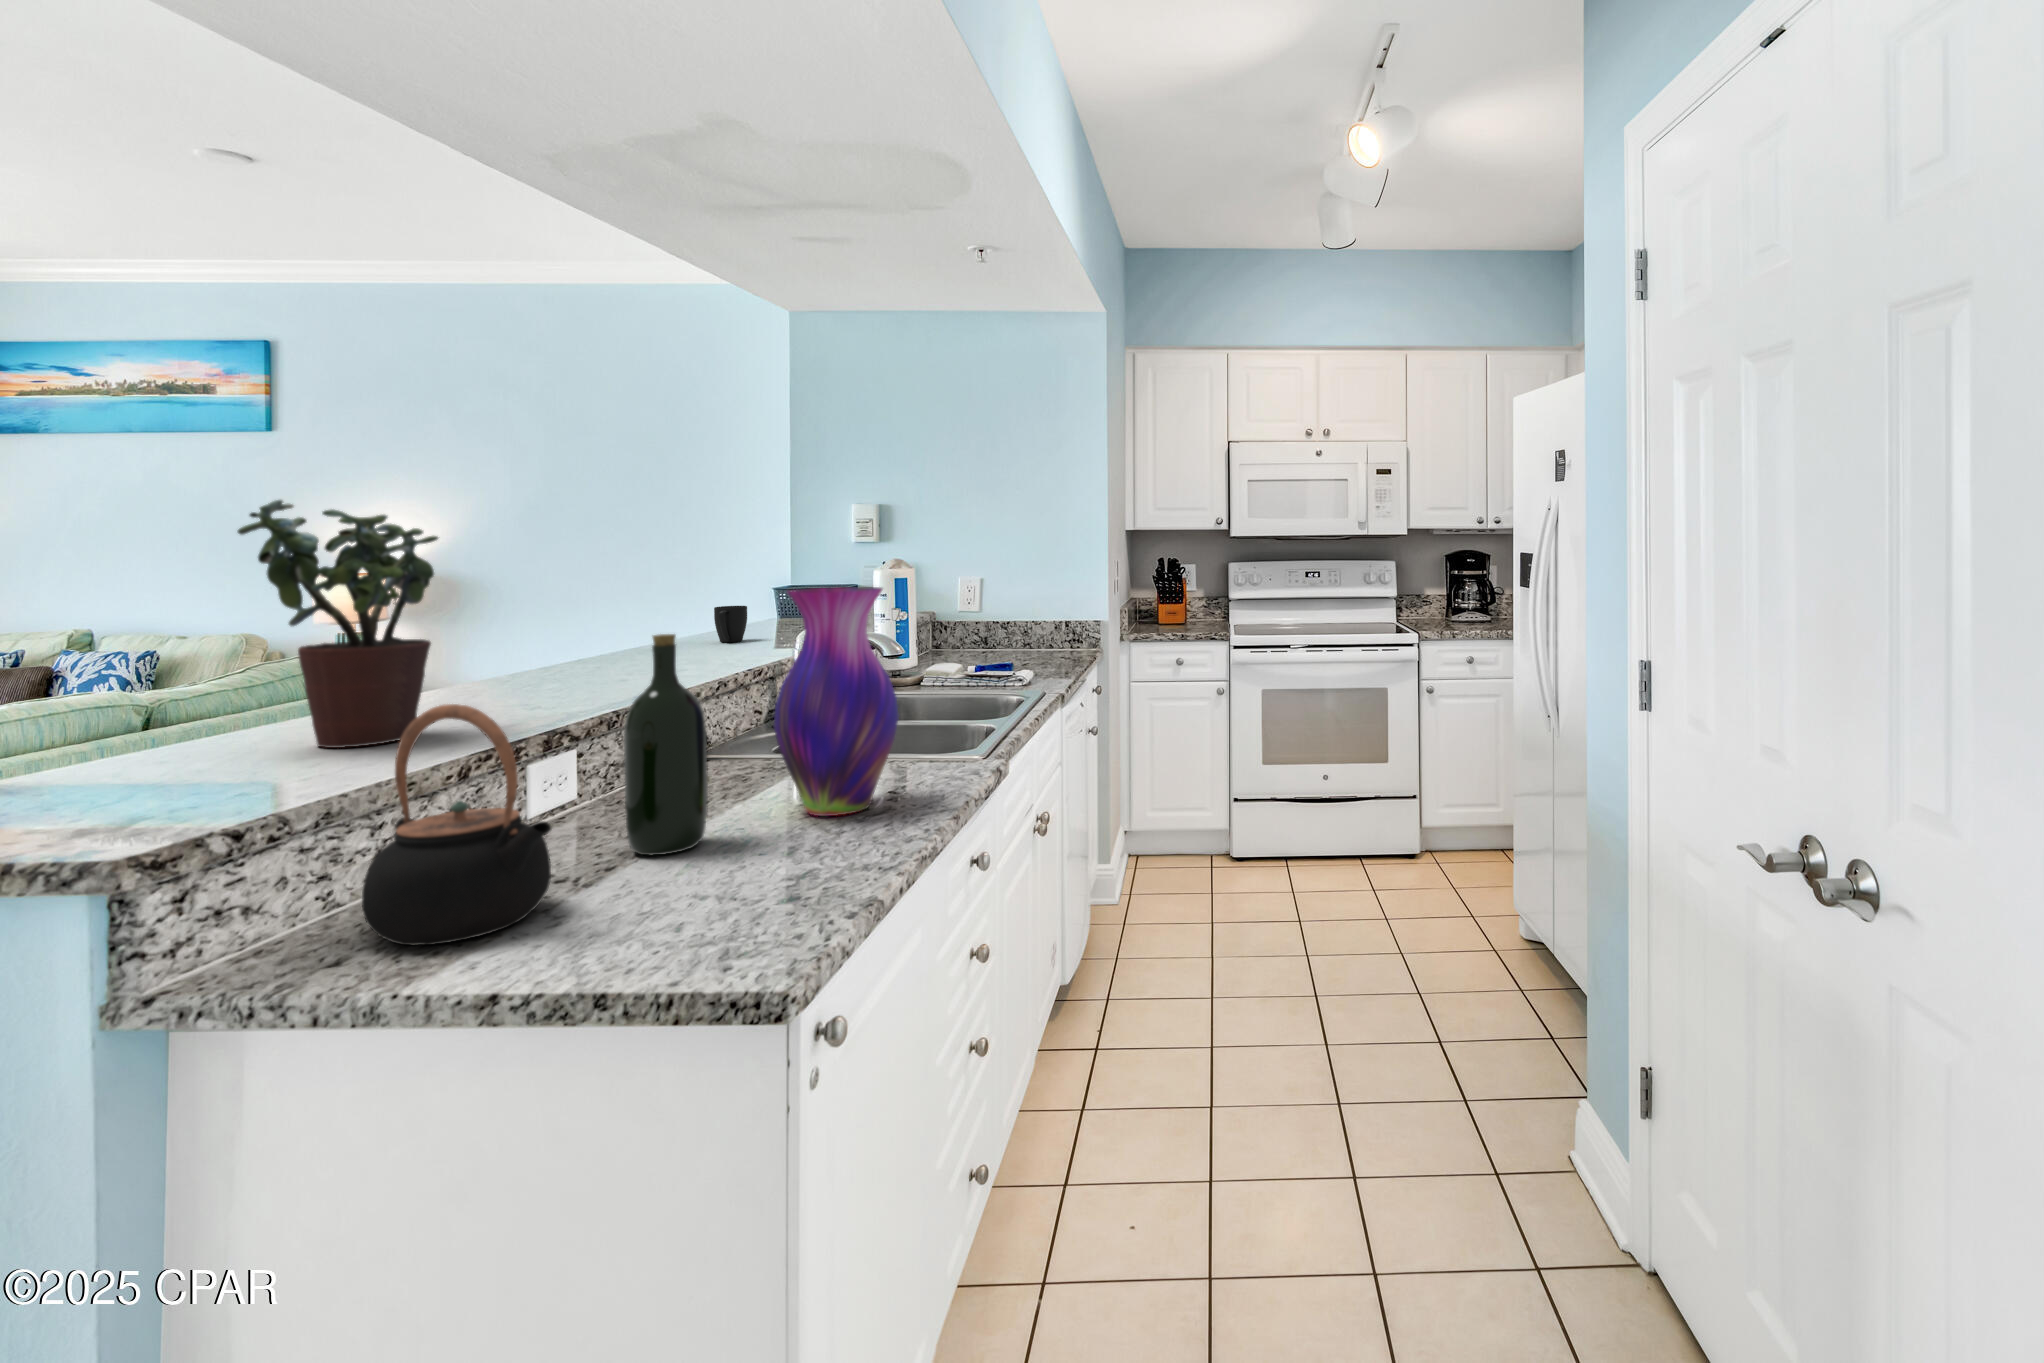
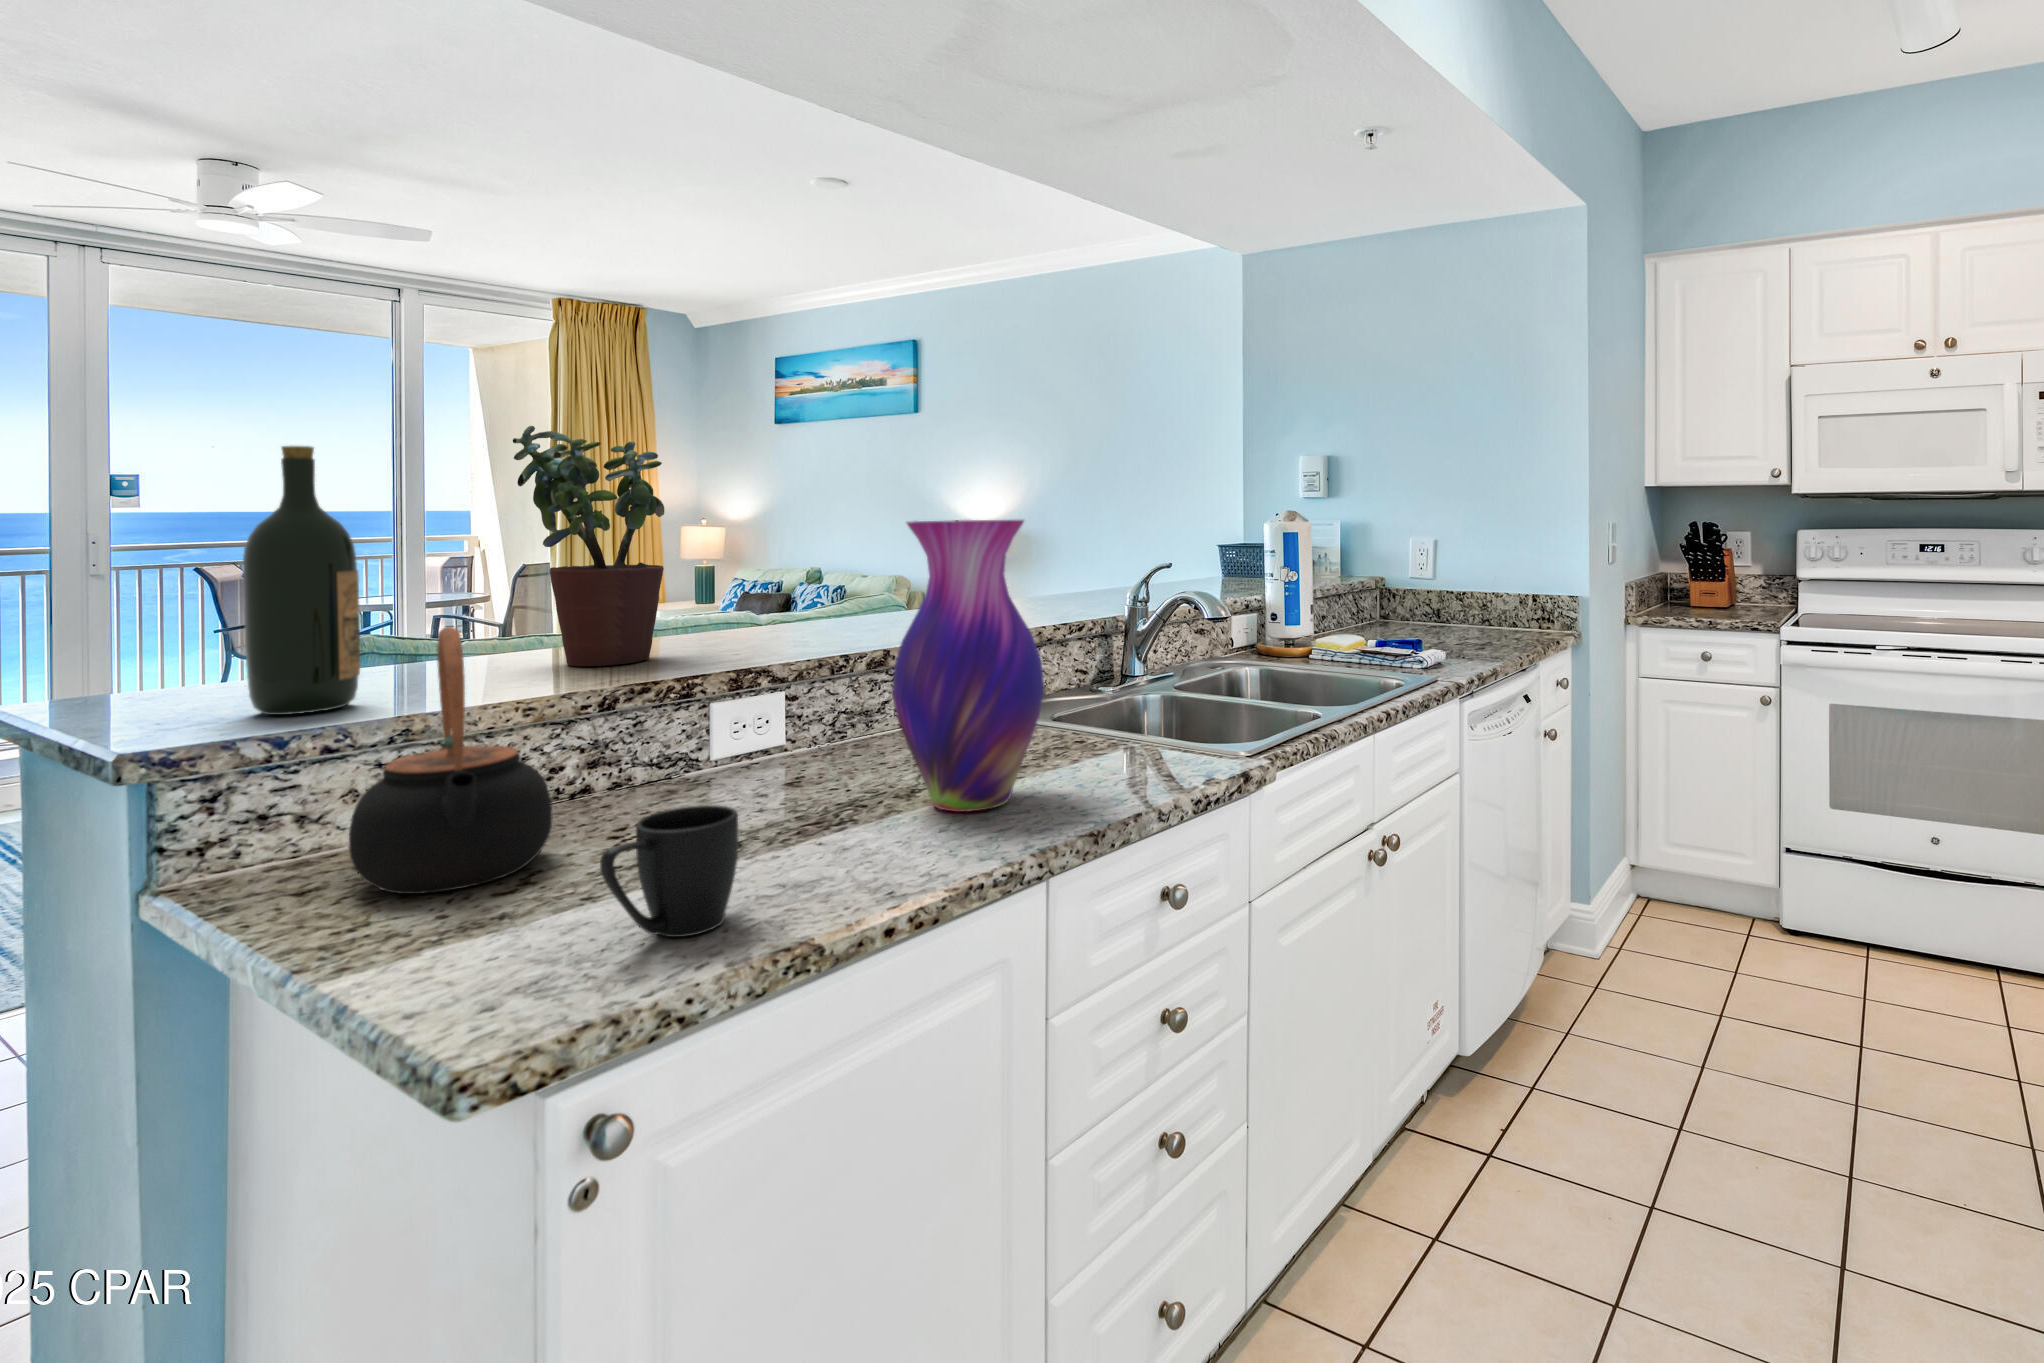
mug: present [714,606,747,642] -> present [600,805,739,937]
wine bottle: present [624,634,708,855] -> present [243,446,360,715]

